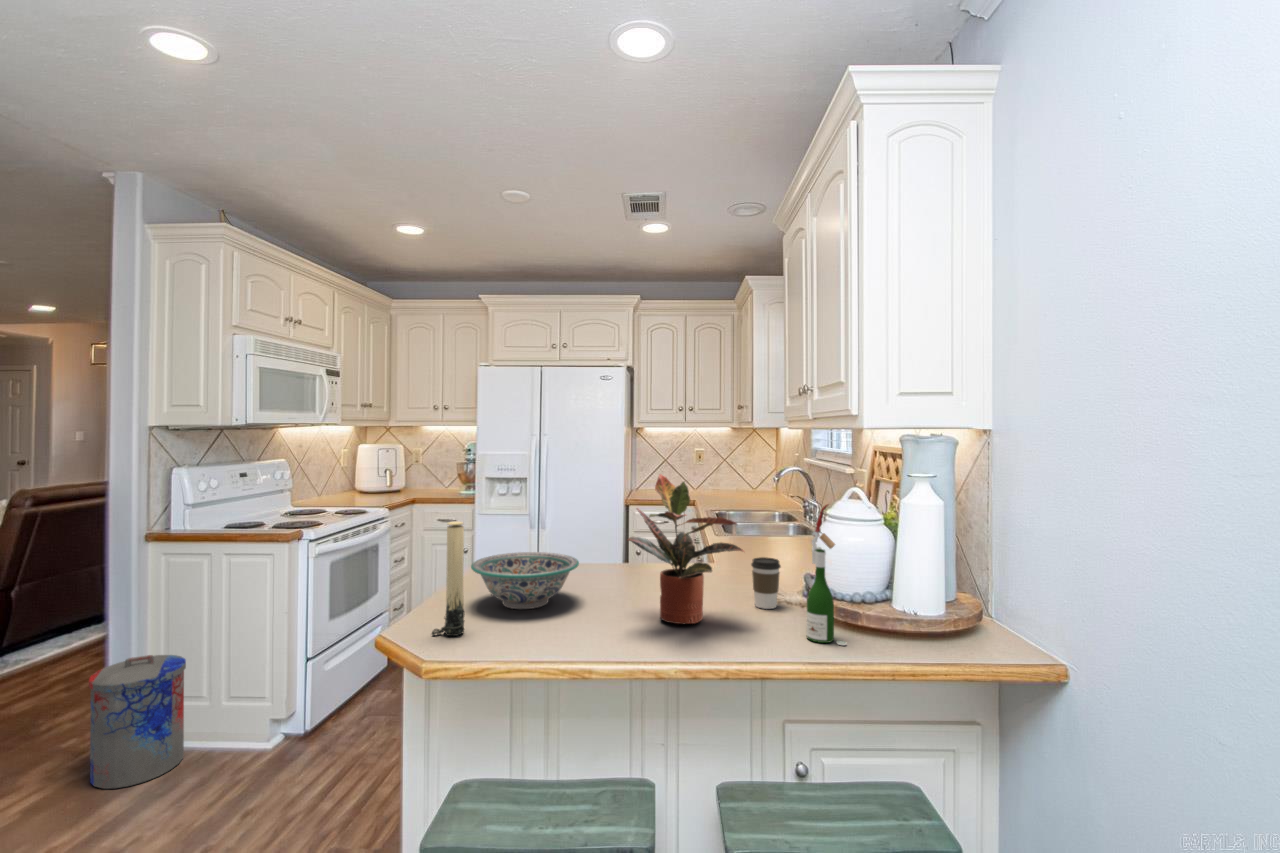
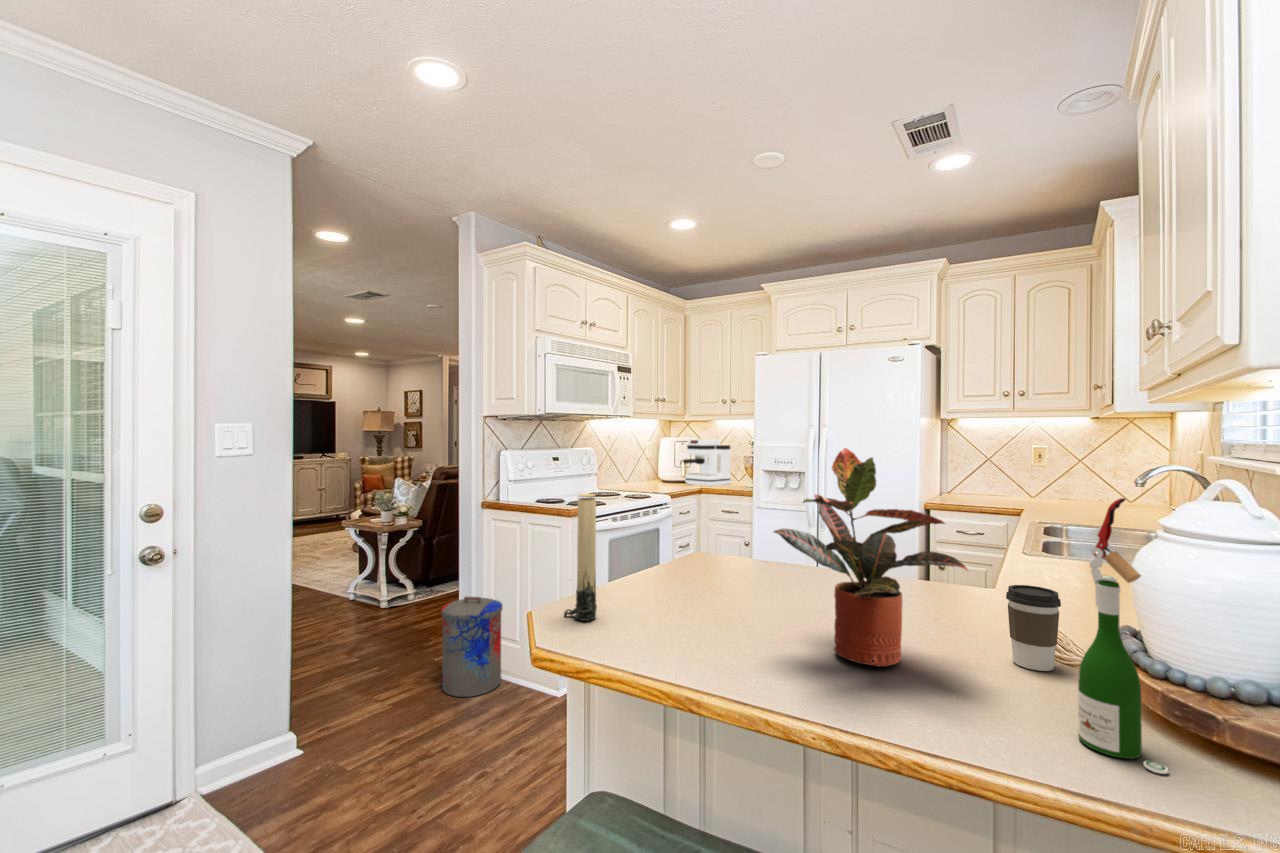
coffee maker: none [393,446,443,496] -> present [683,439,731,487]
decorative bowl: present [471,552,579,609] -> none [630,540,755,606]

